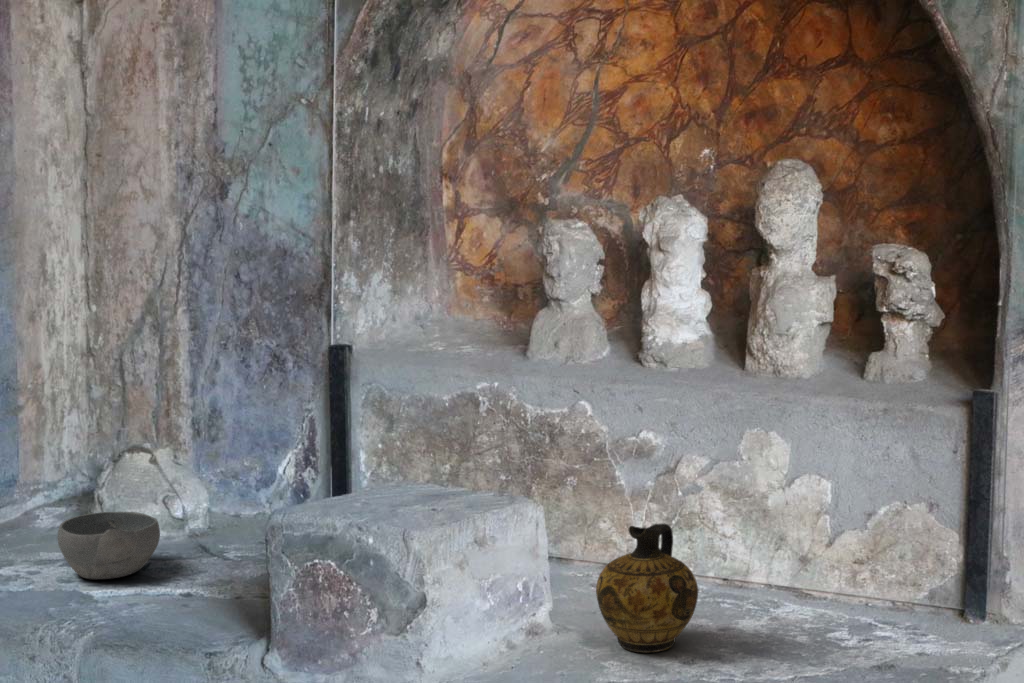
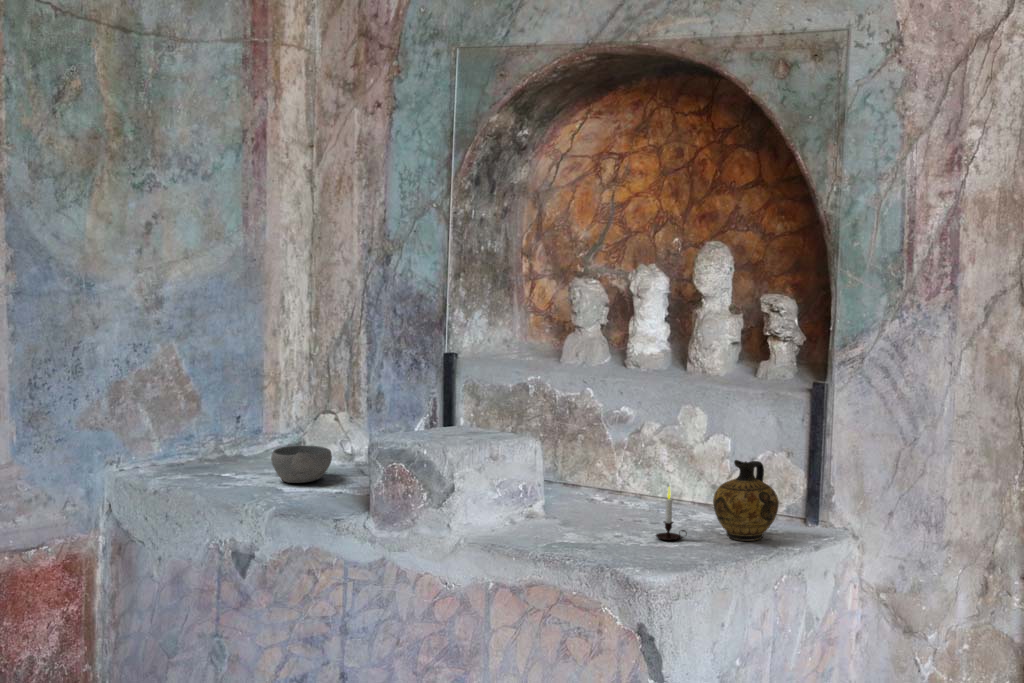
ceramic jug: present [596,523,698,652] -> present [713,460,779,541]
candle: none [744,575,795,662] -> present [656,487,687,540]

